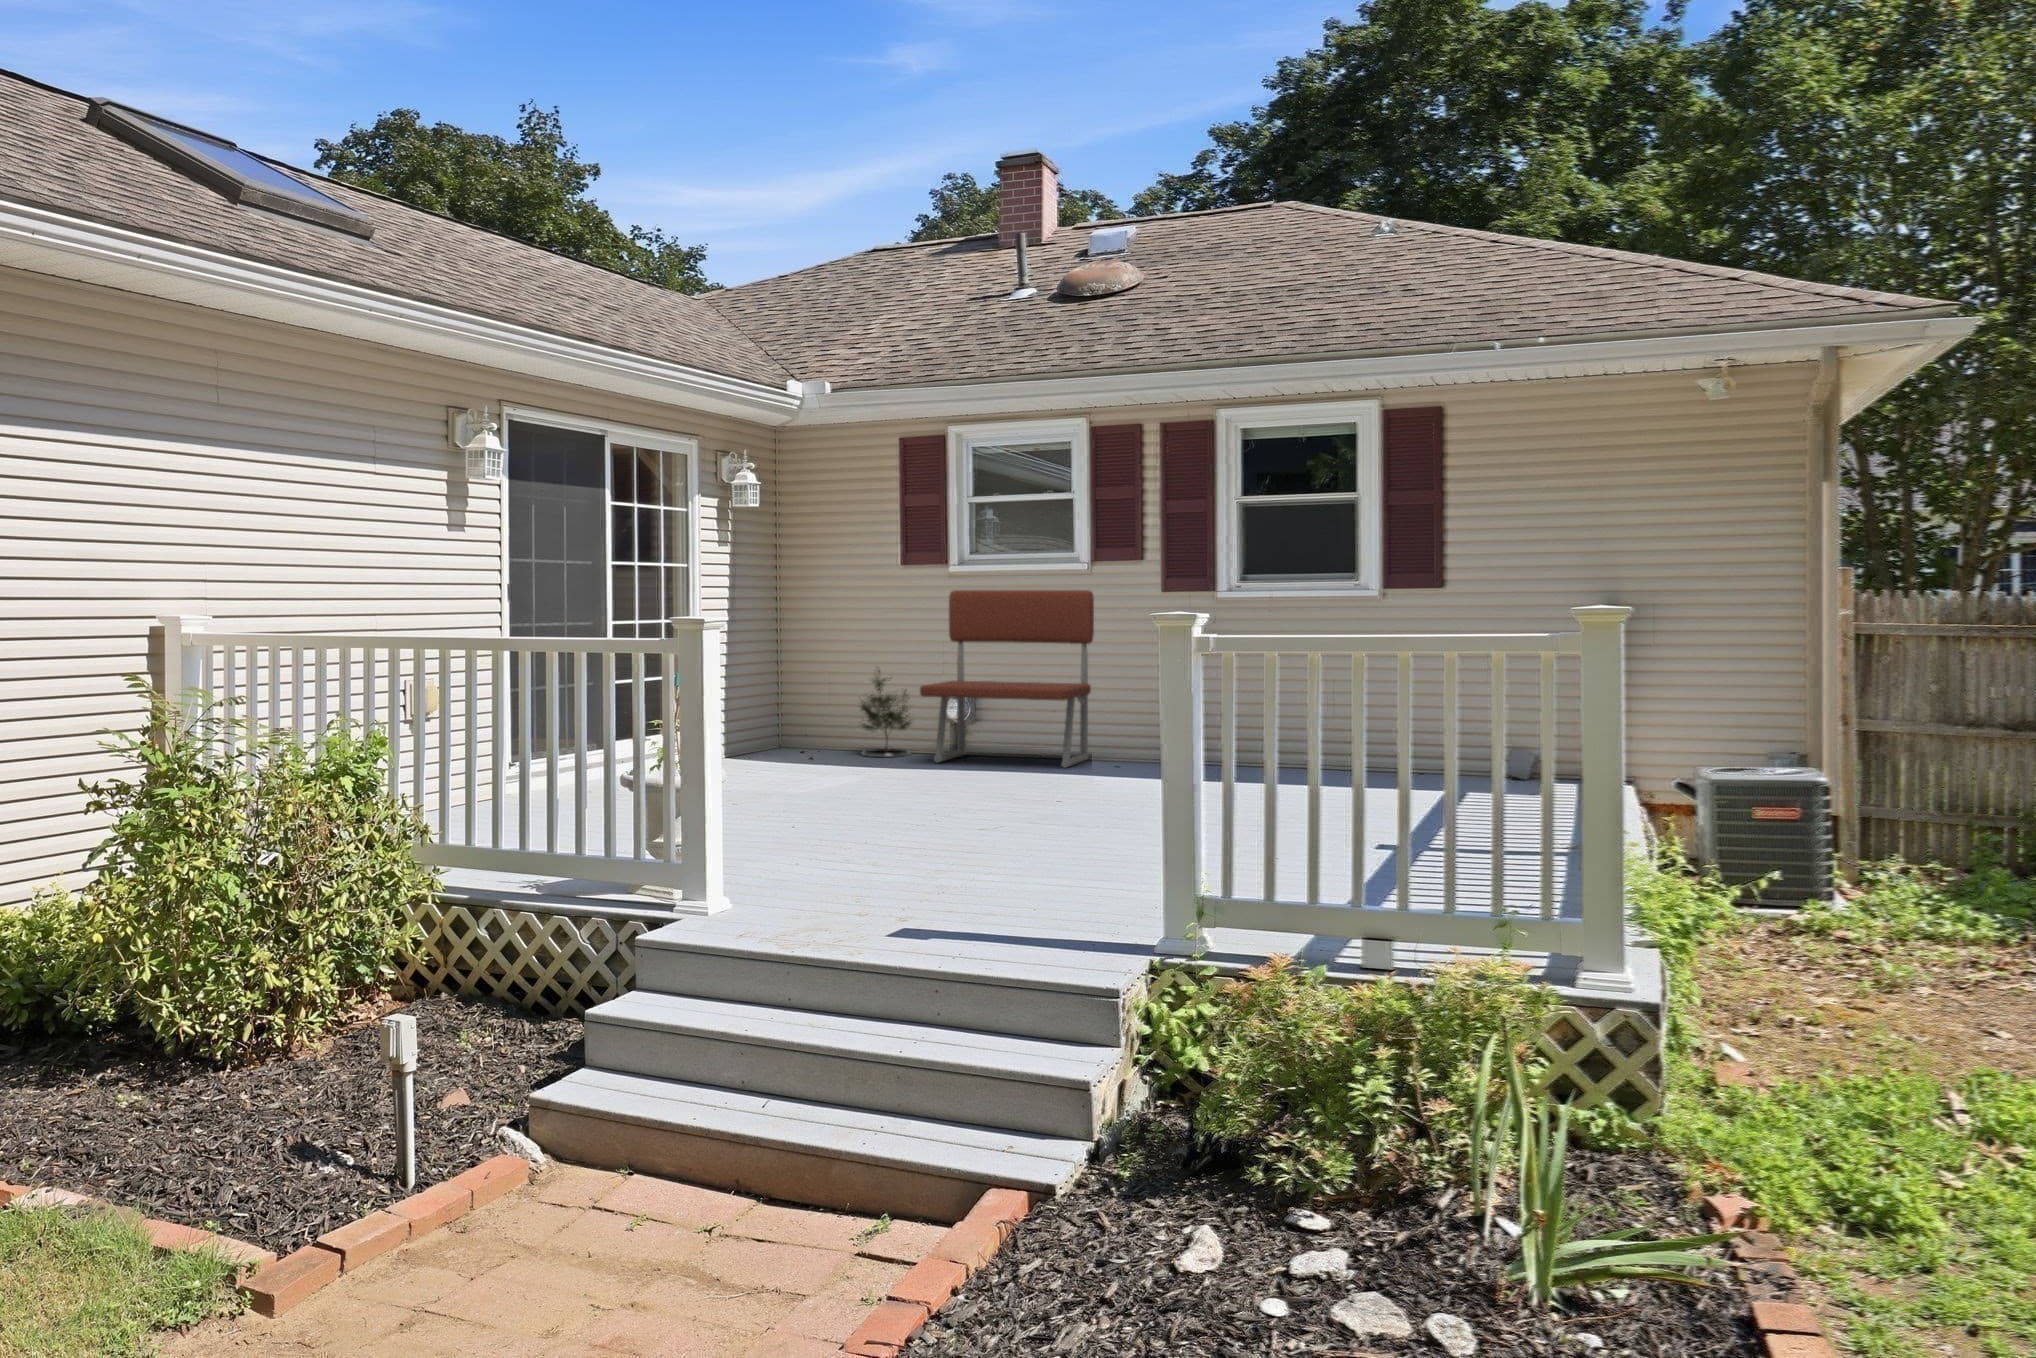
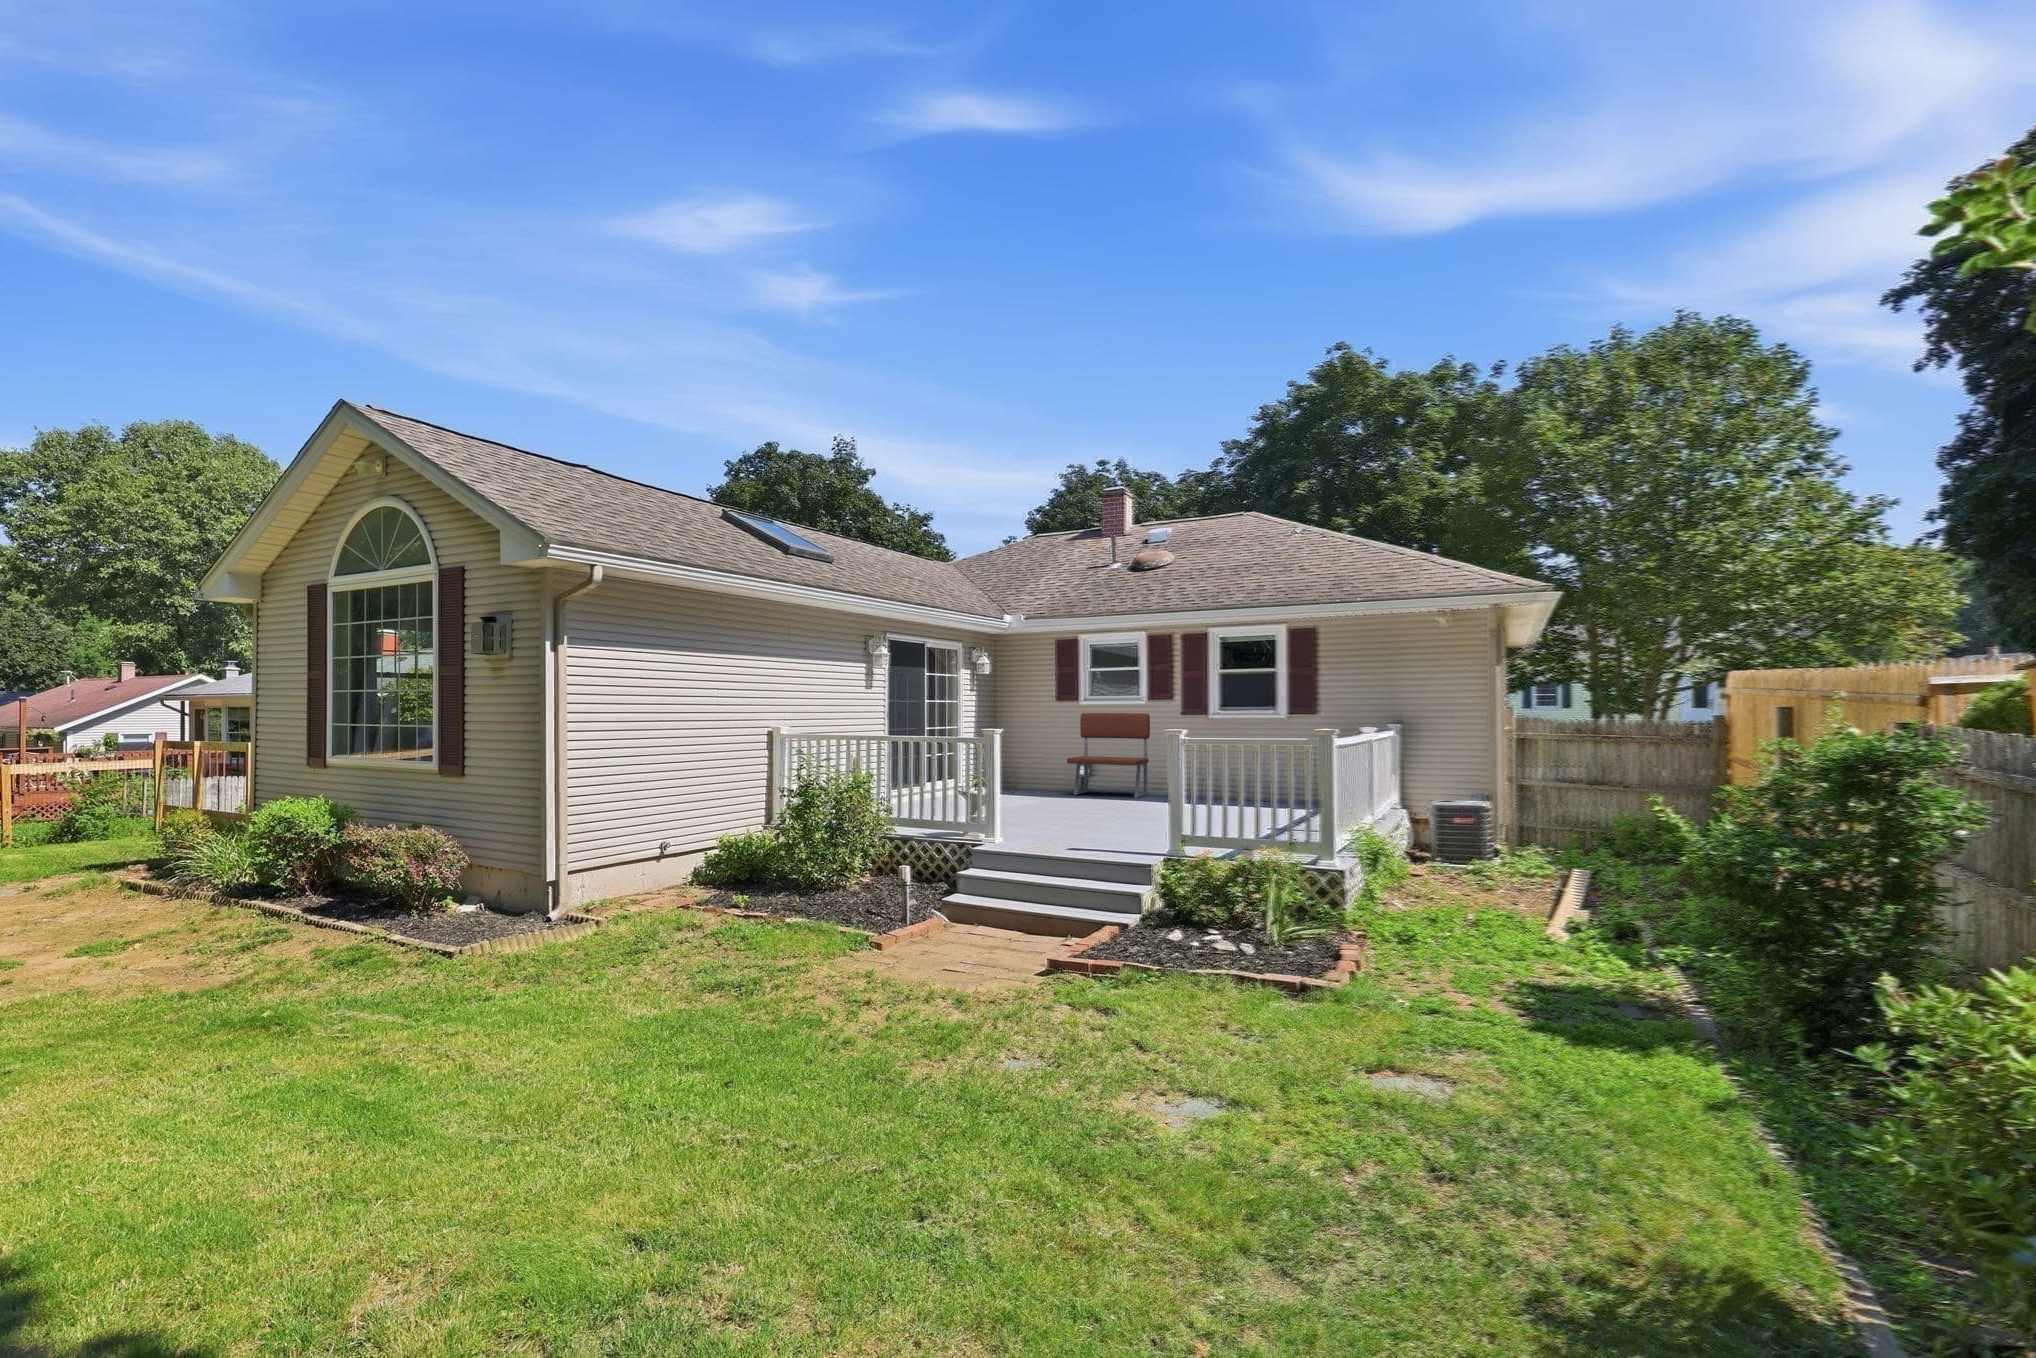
potted tree: present [861,668,912,757] -> none [1036,749,1064,793]

